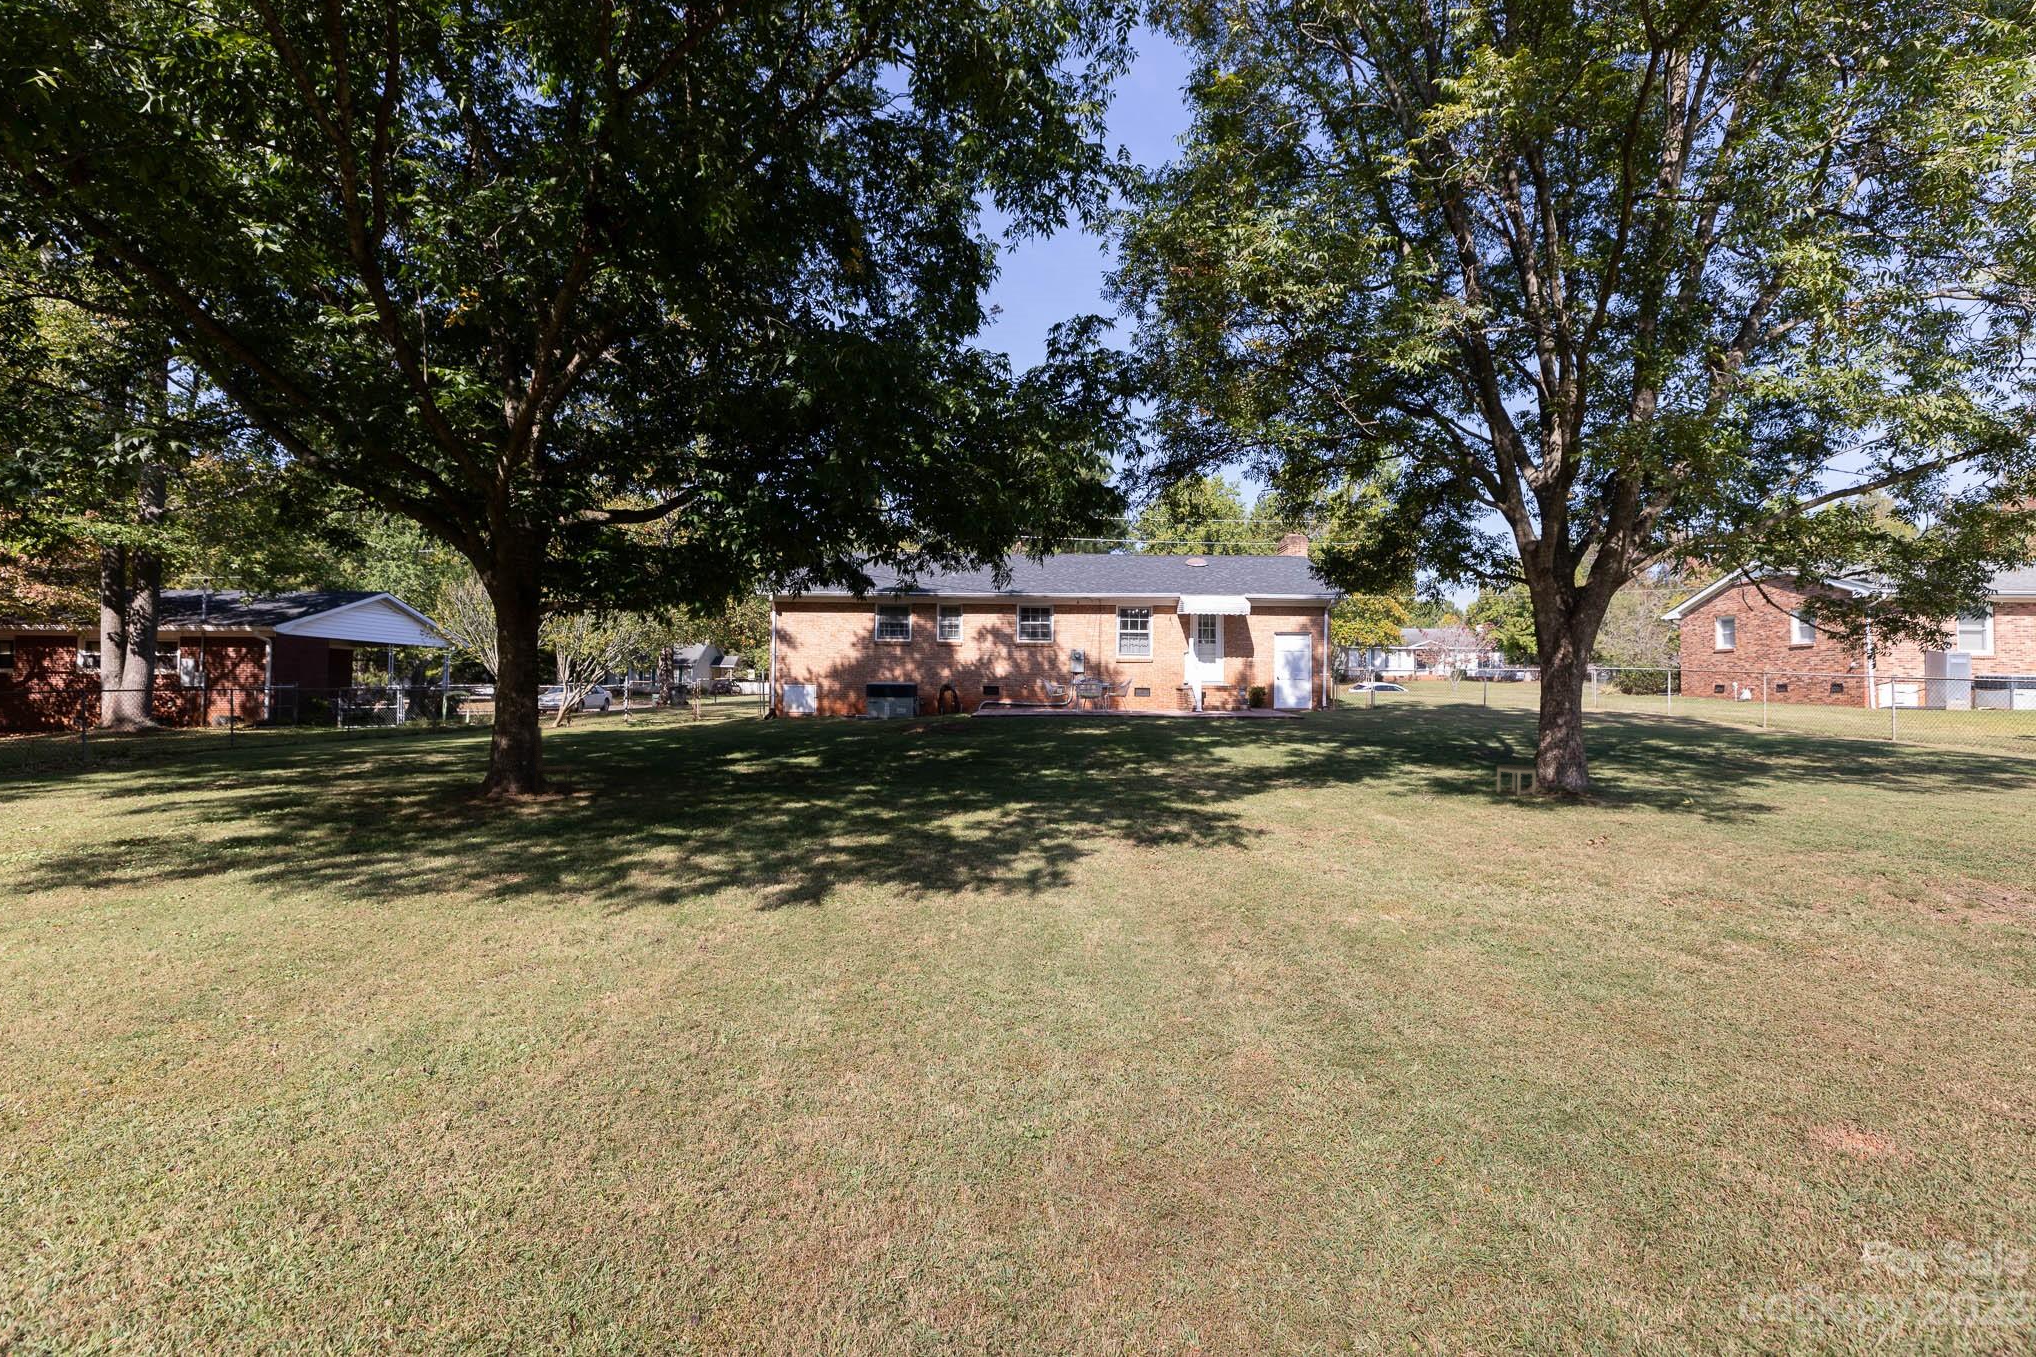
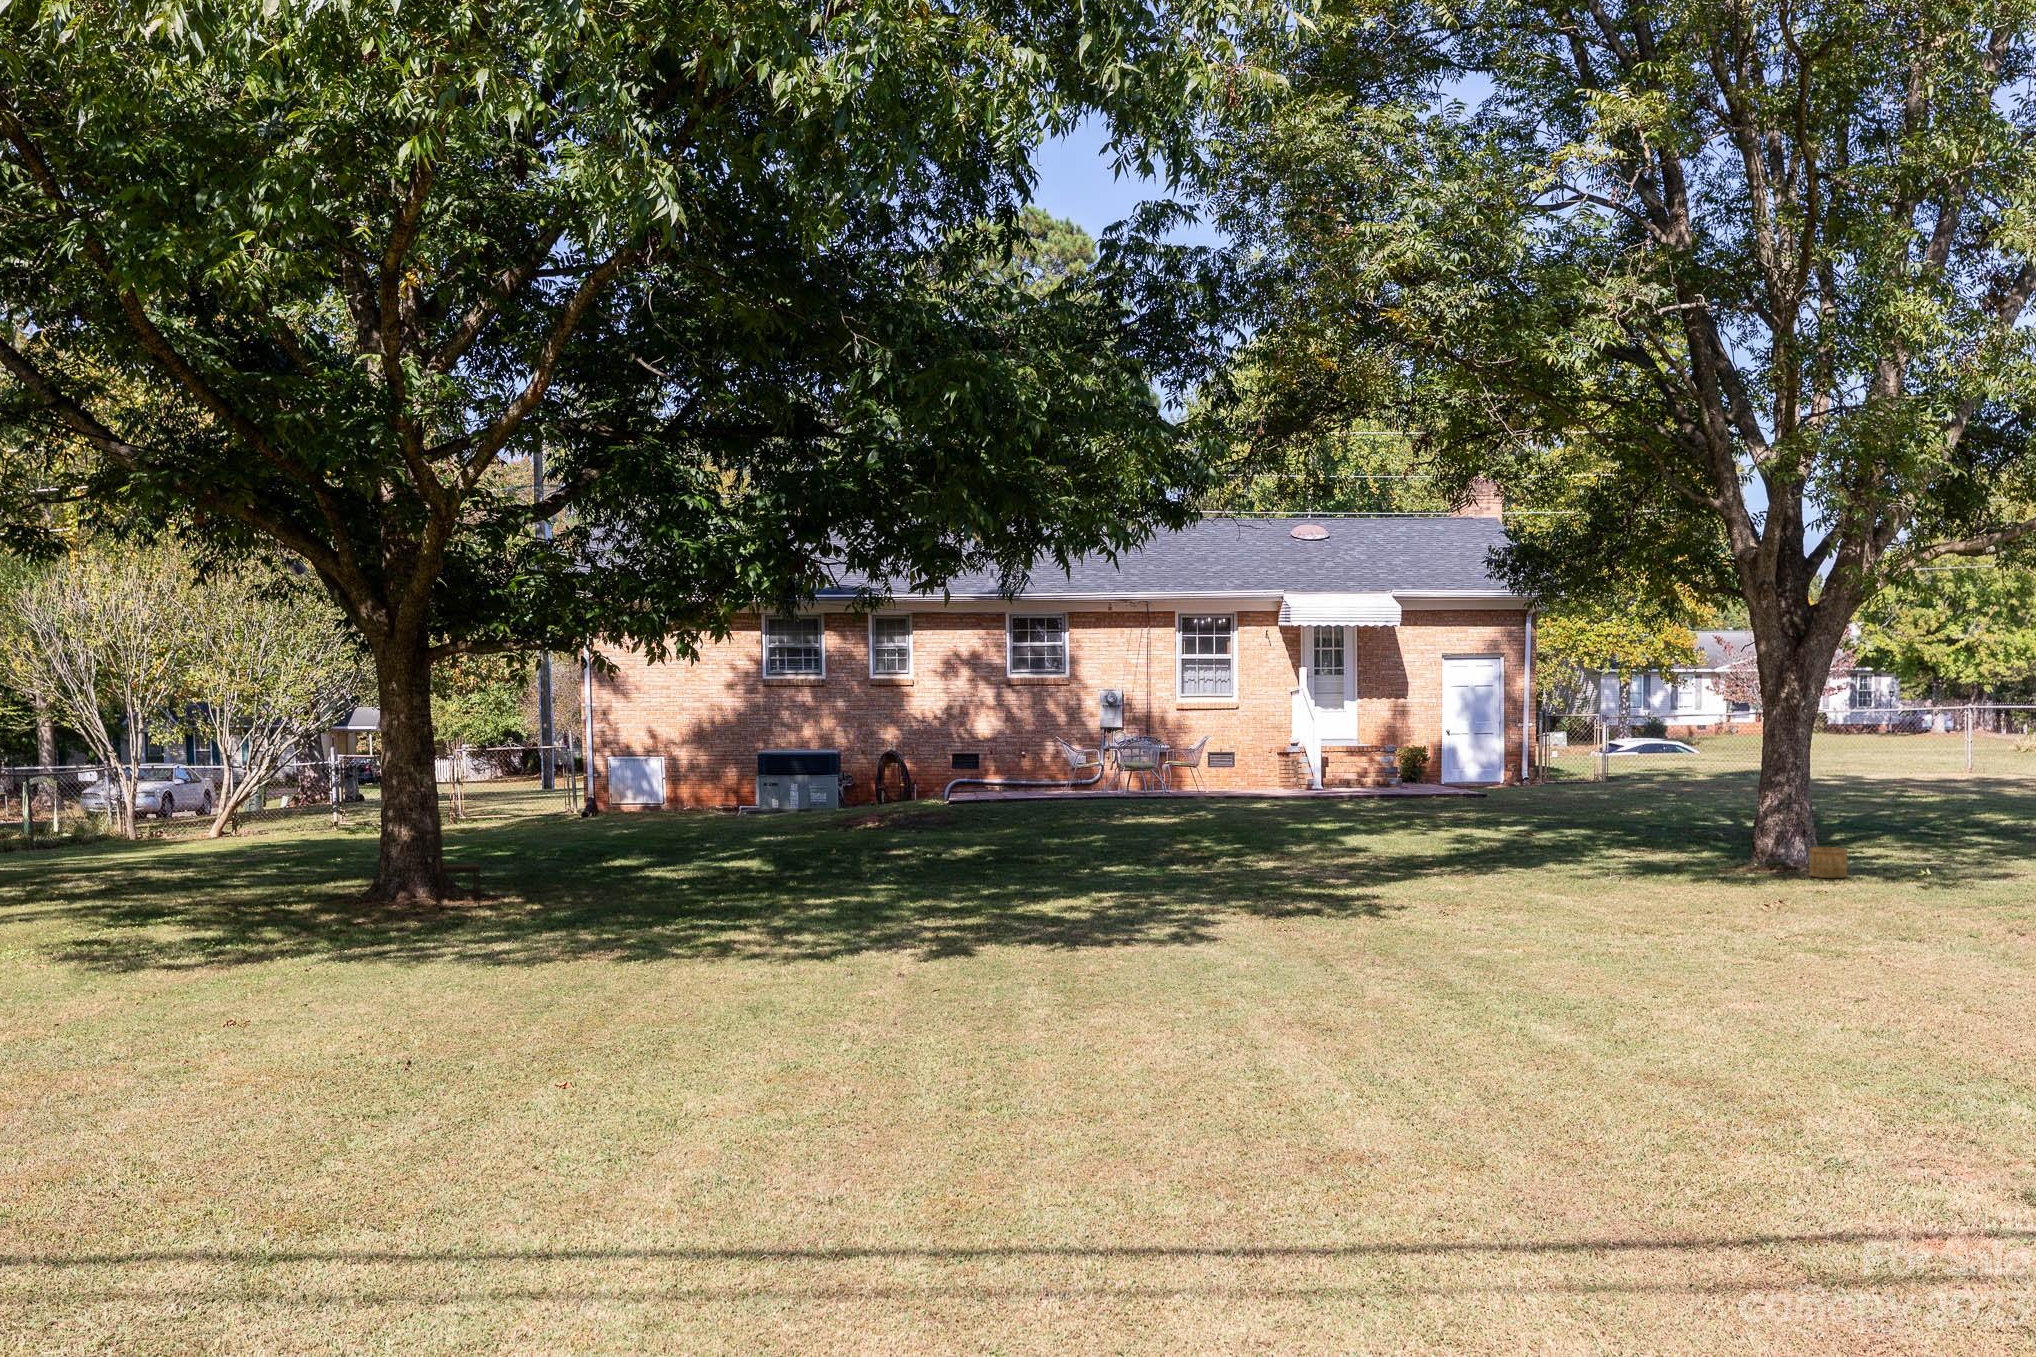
round table: present [1497,765,1536,796] -> none [1714,837,1764,876]
wooden bucket: none [1576,776,1610,802] -> present [1809,847,1848,878]

